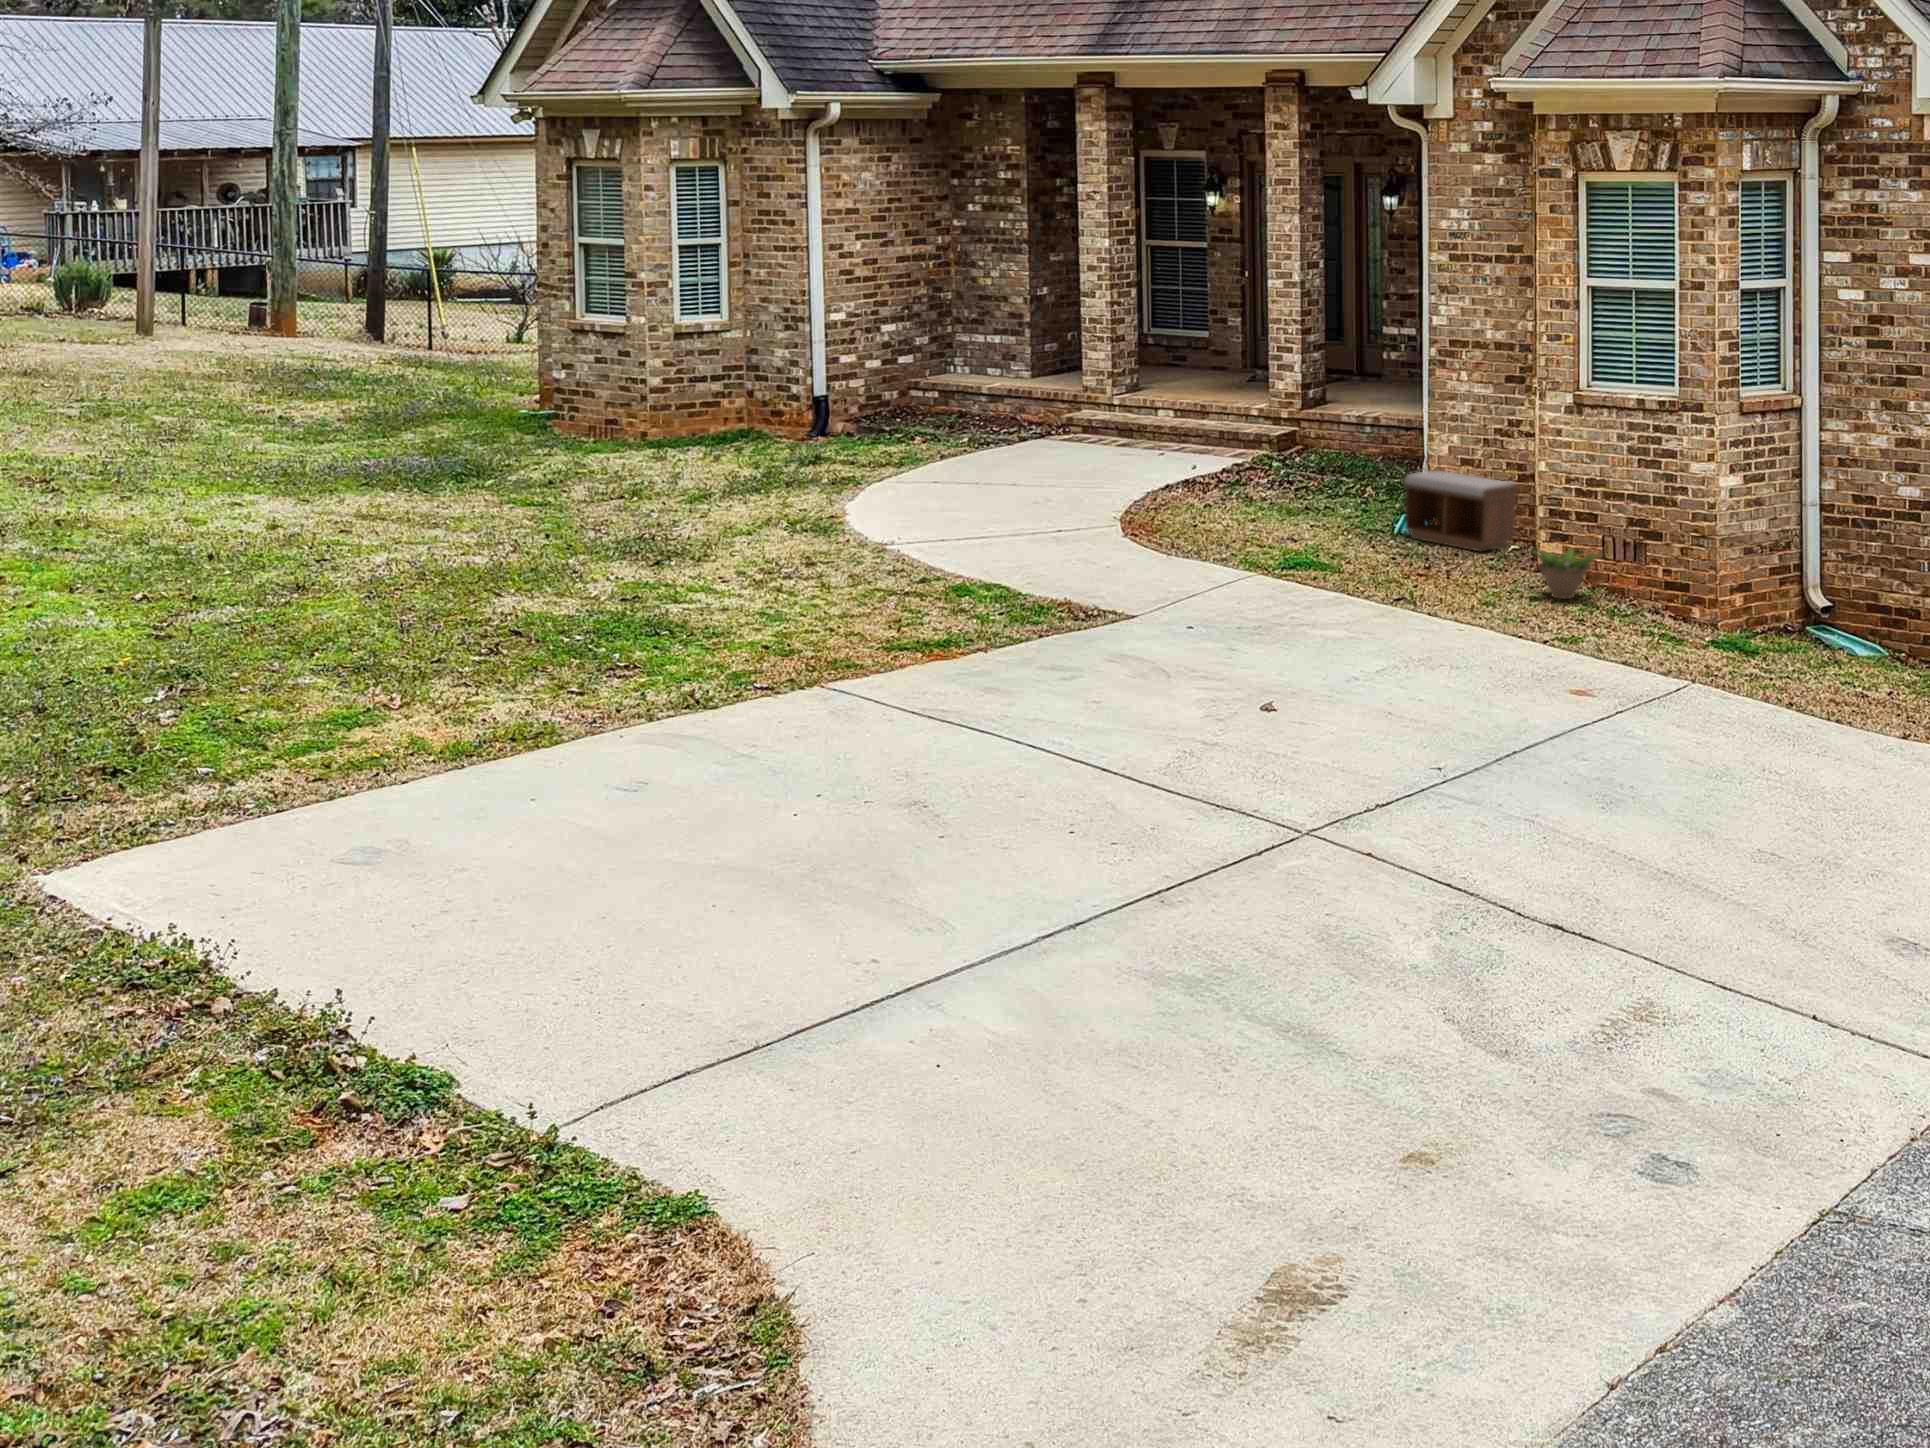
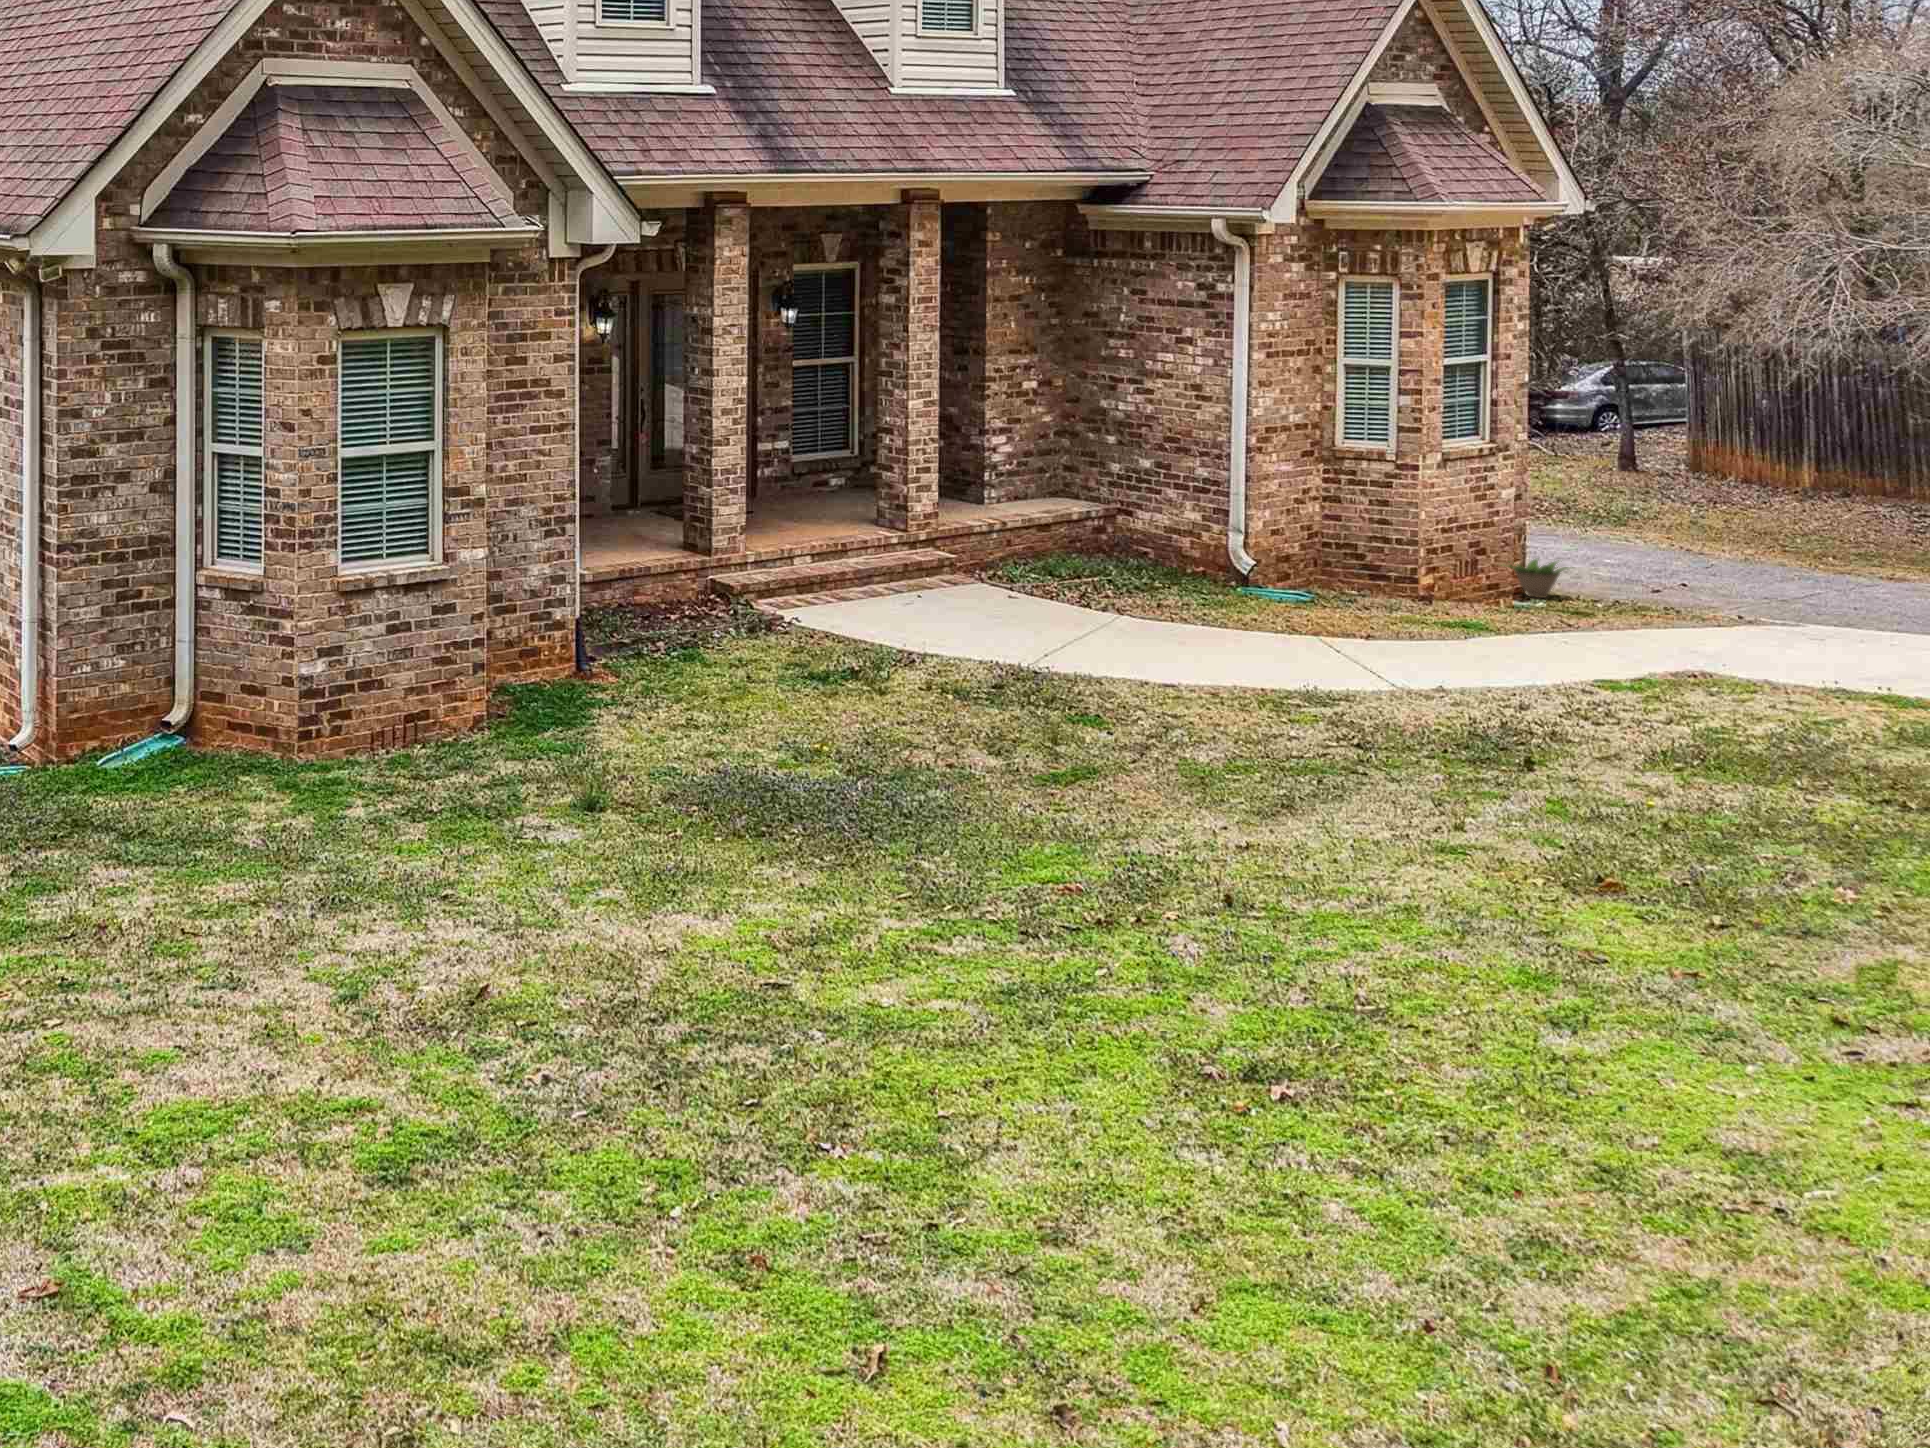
bench: present [1404,471,1518,551] -> none [1273,531,1375,594]

